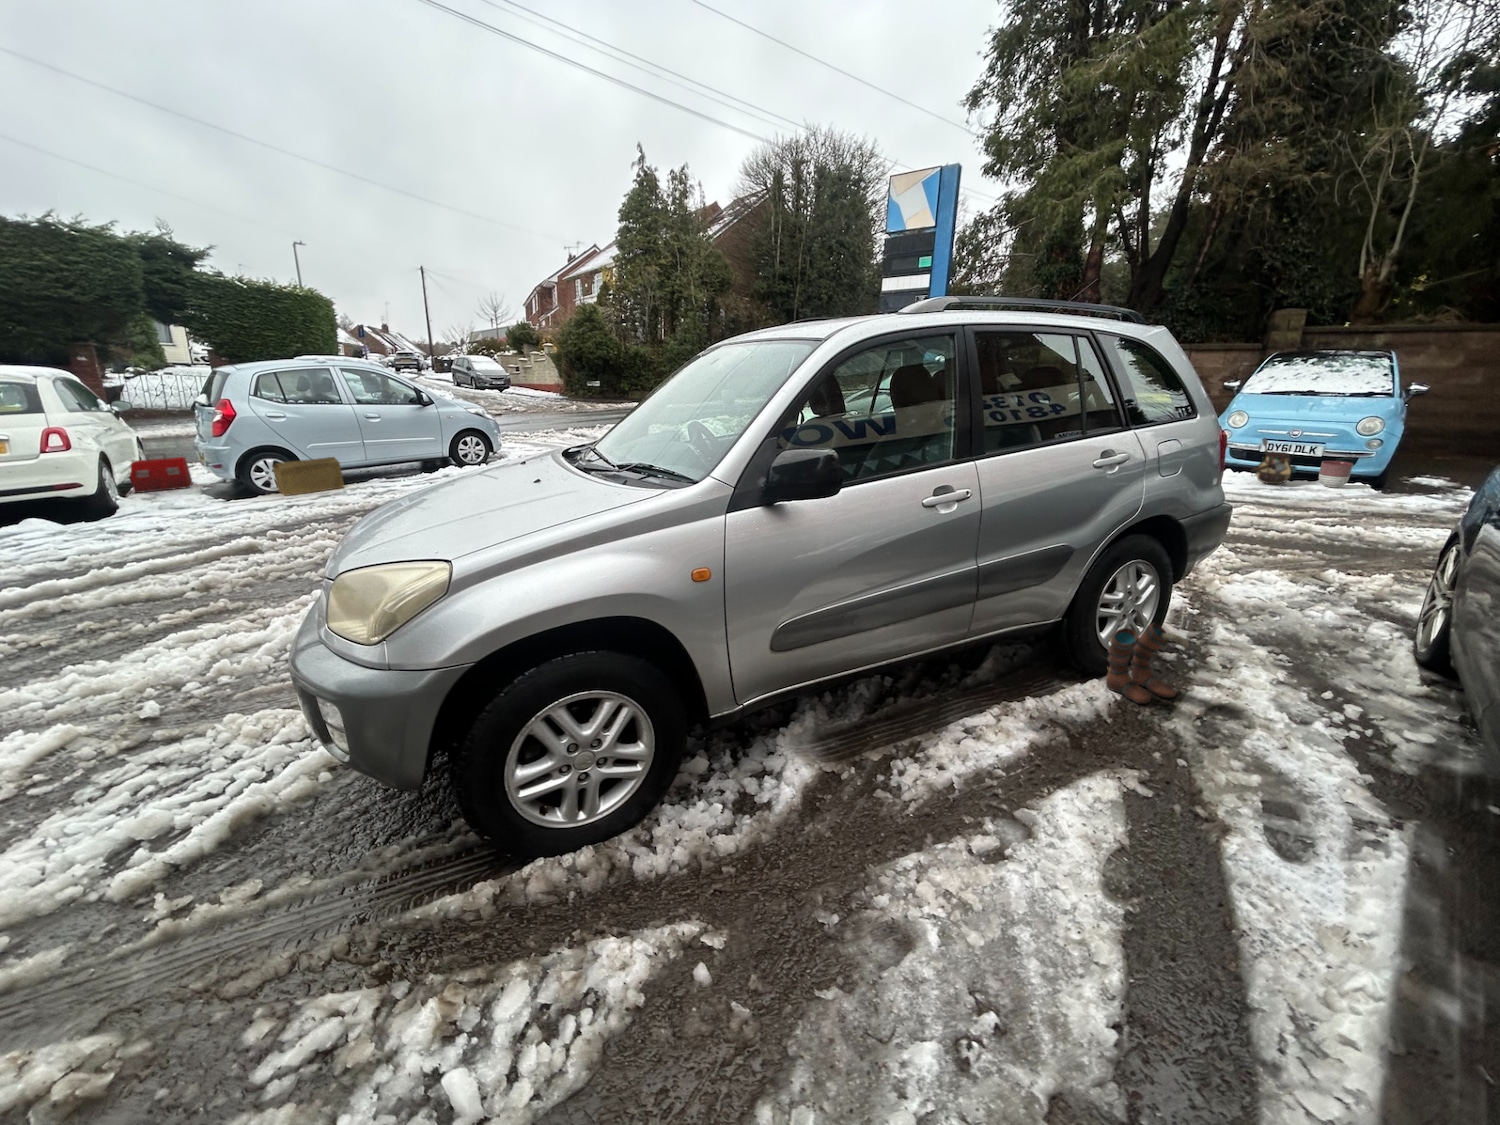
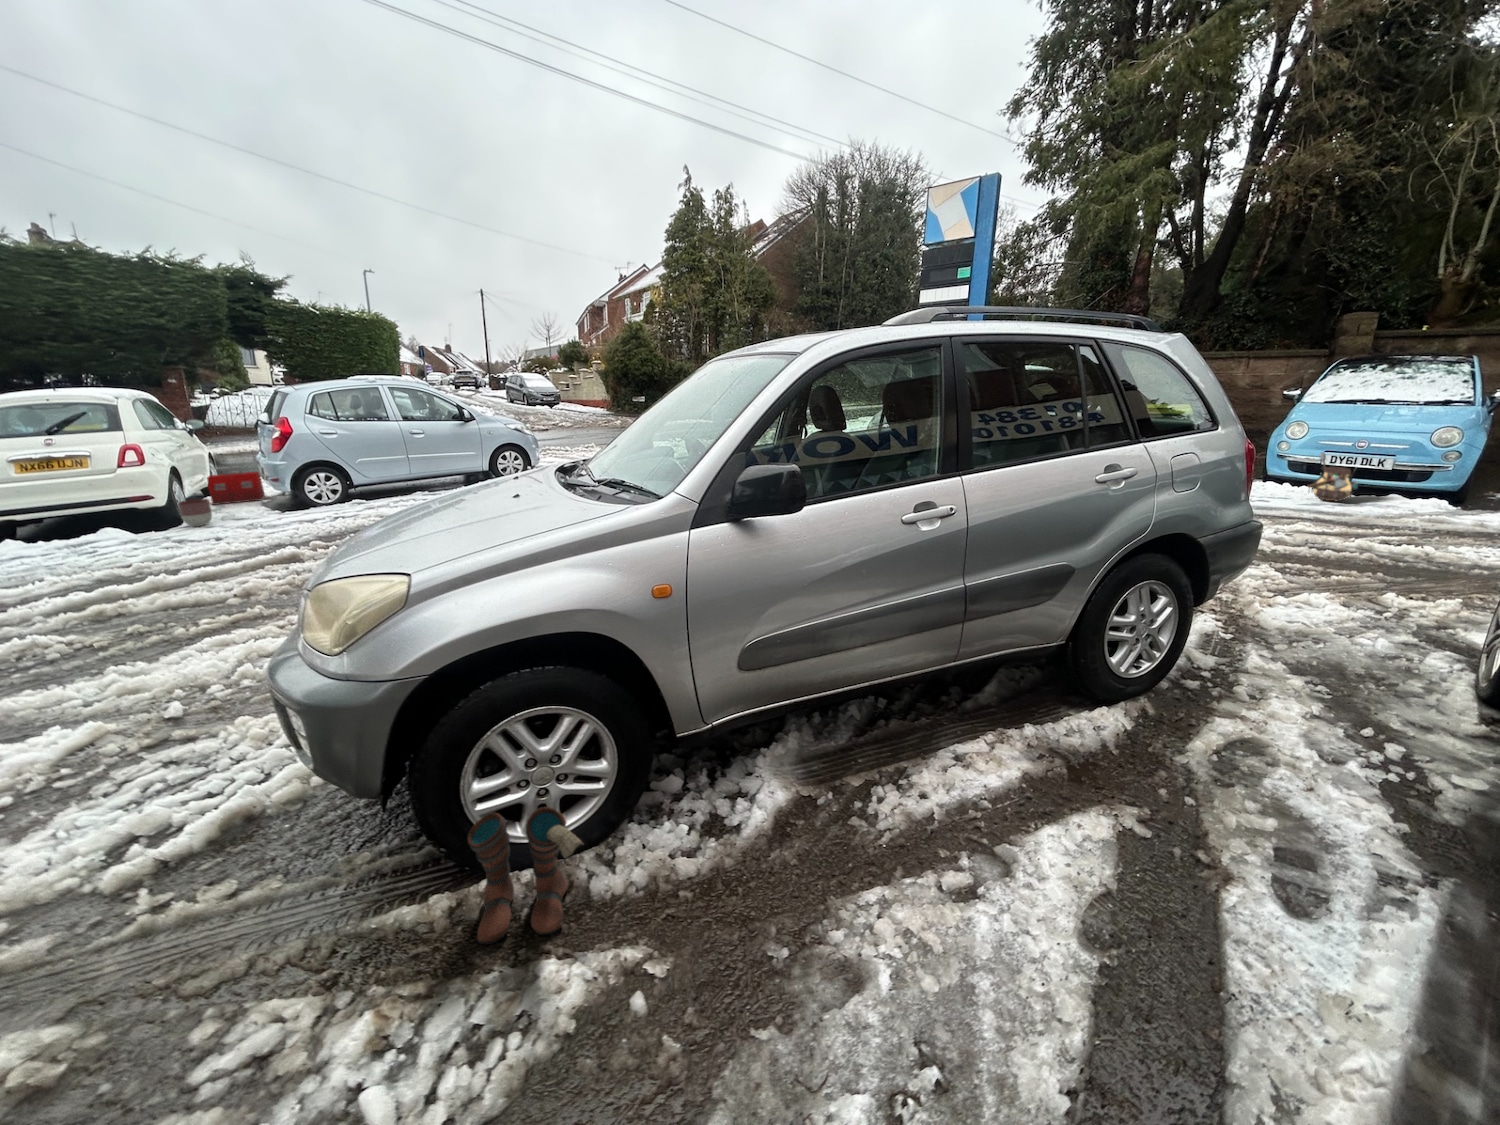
cardboard box: present [273,457,345,496] -> none [333,472,398,508]
planter: present [1319,461,1353,487] -> present [177,499,212,526]
boots: present [1106,623,1189,704] -> present [468,807,583,944]

